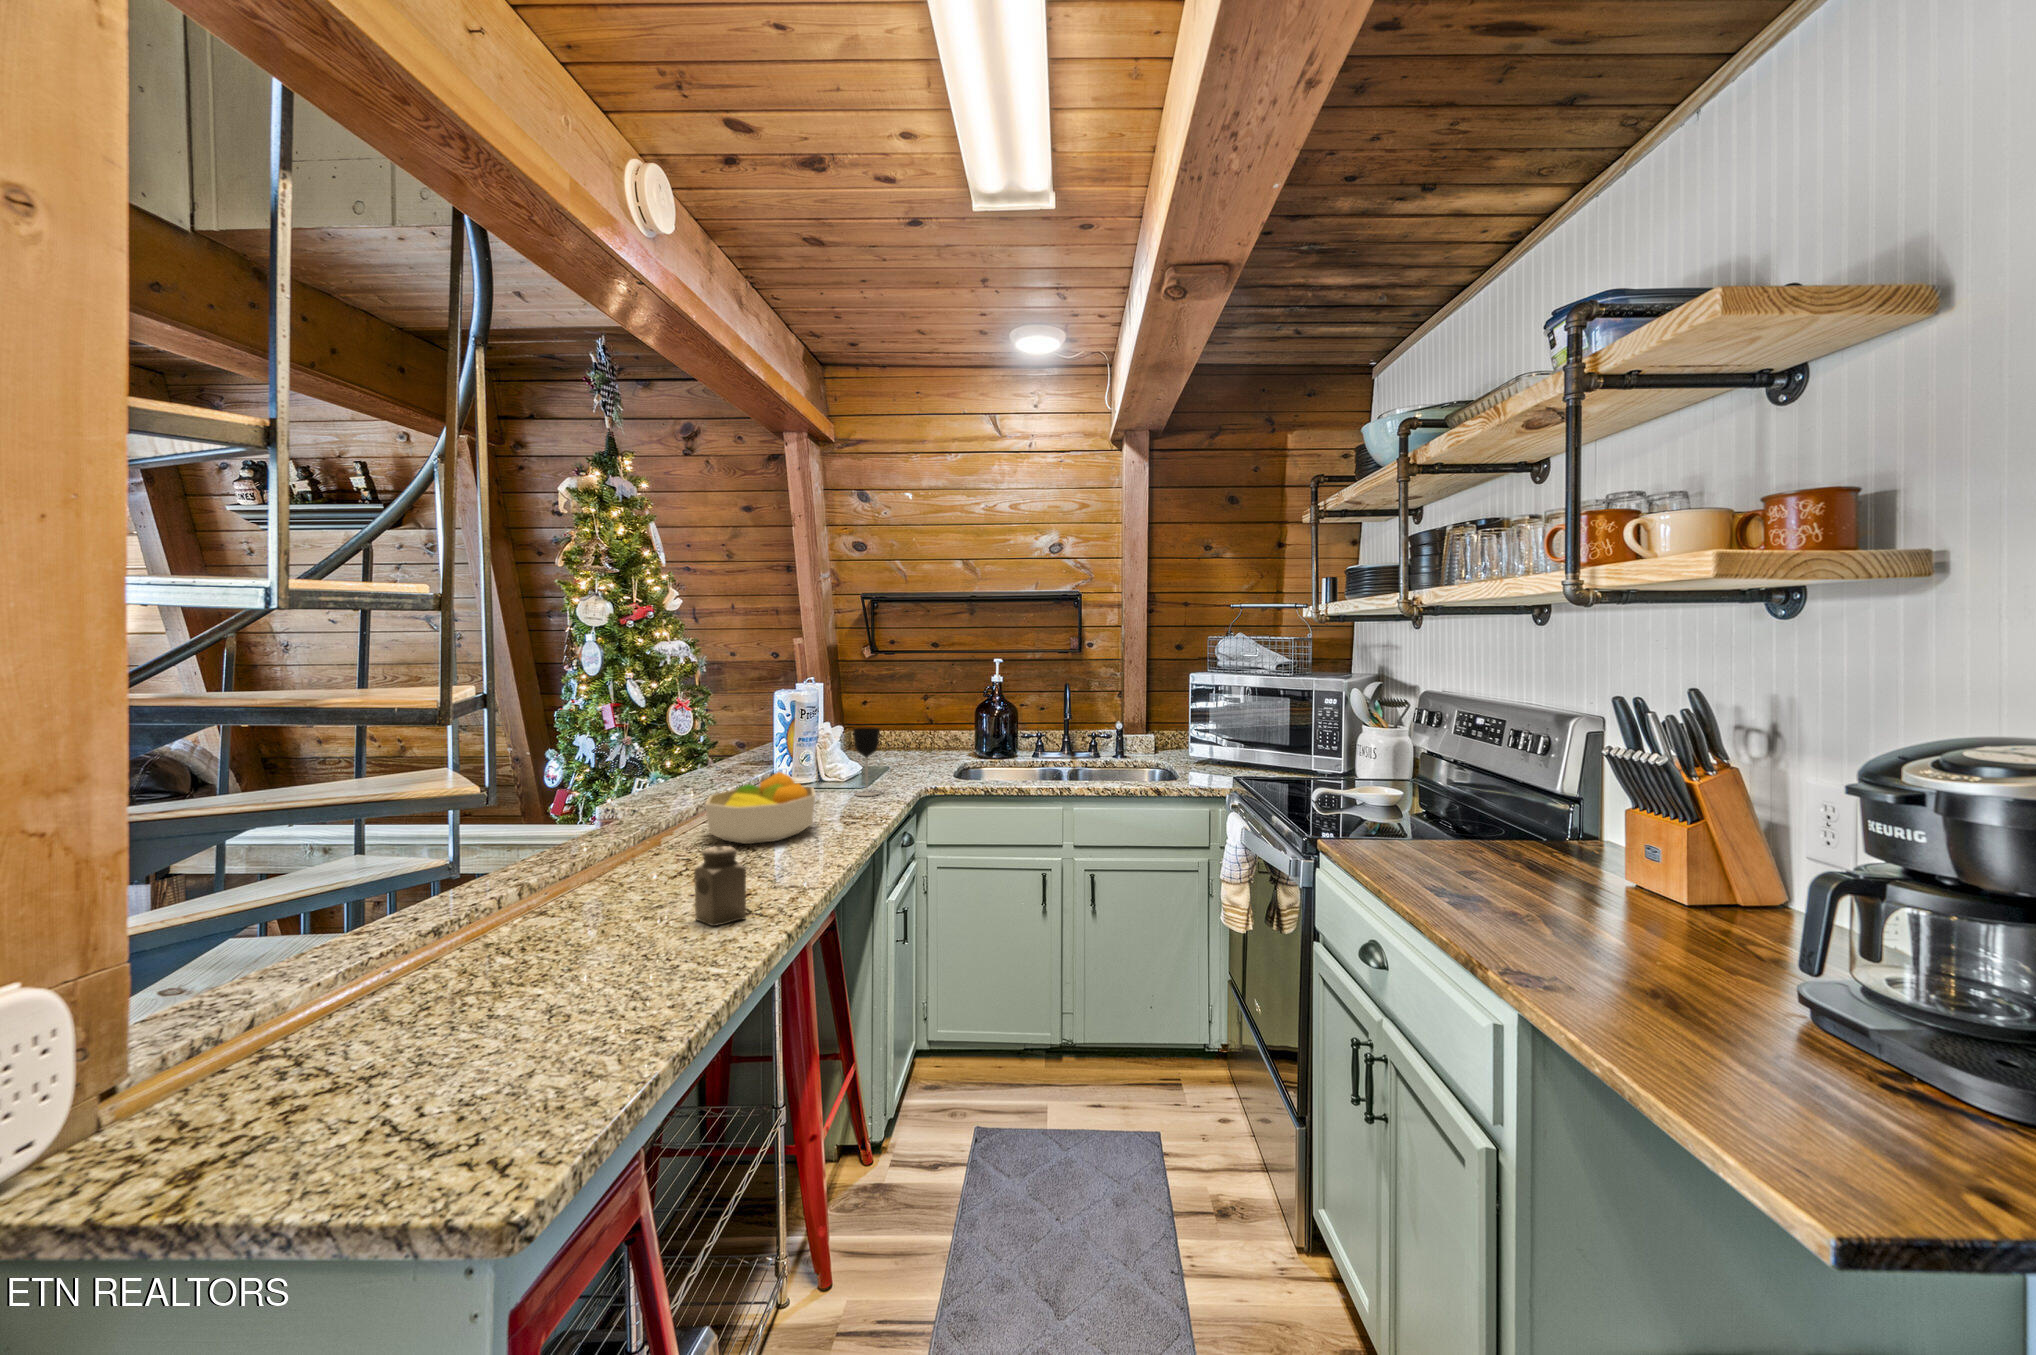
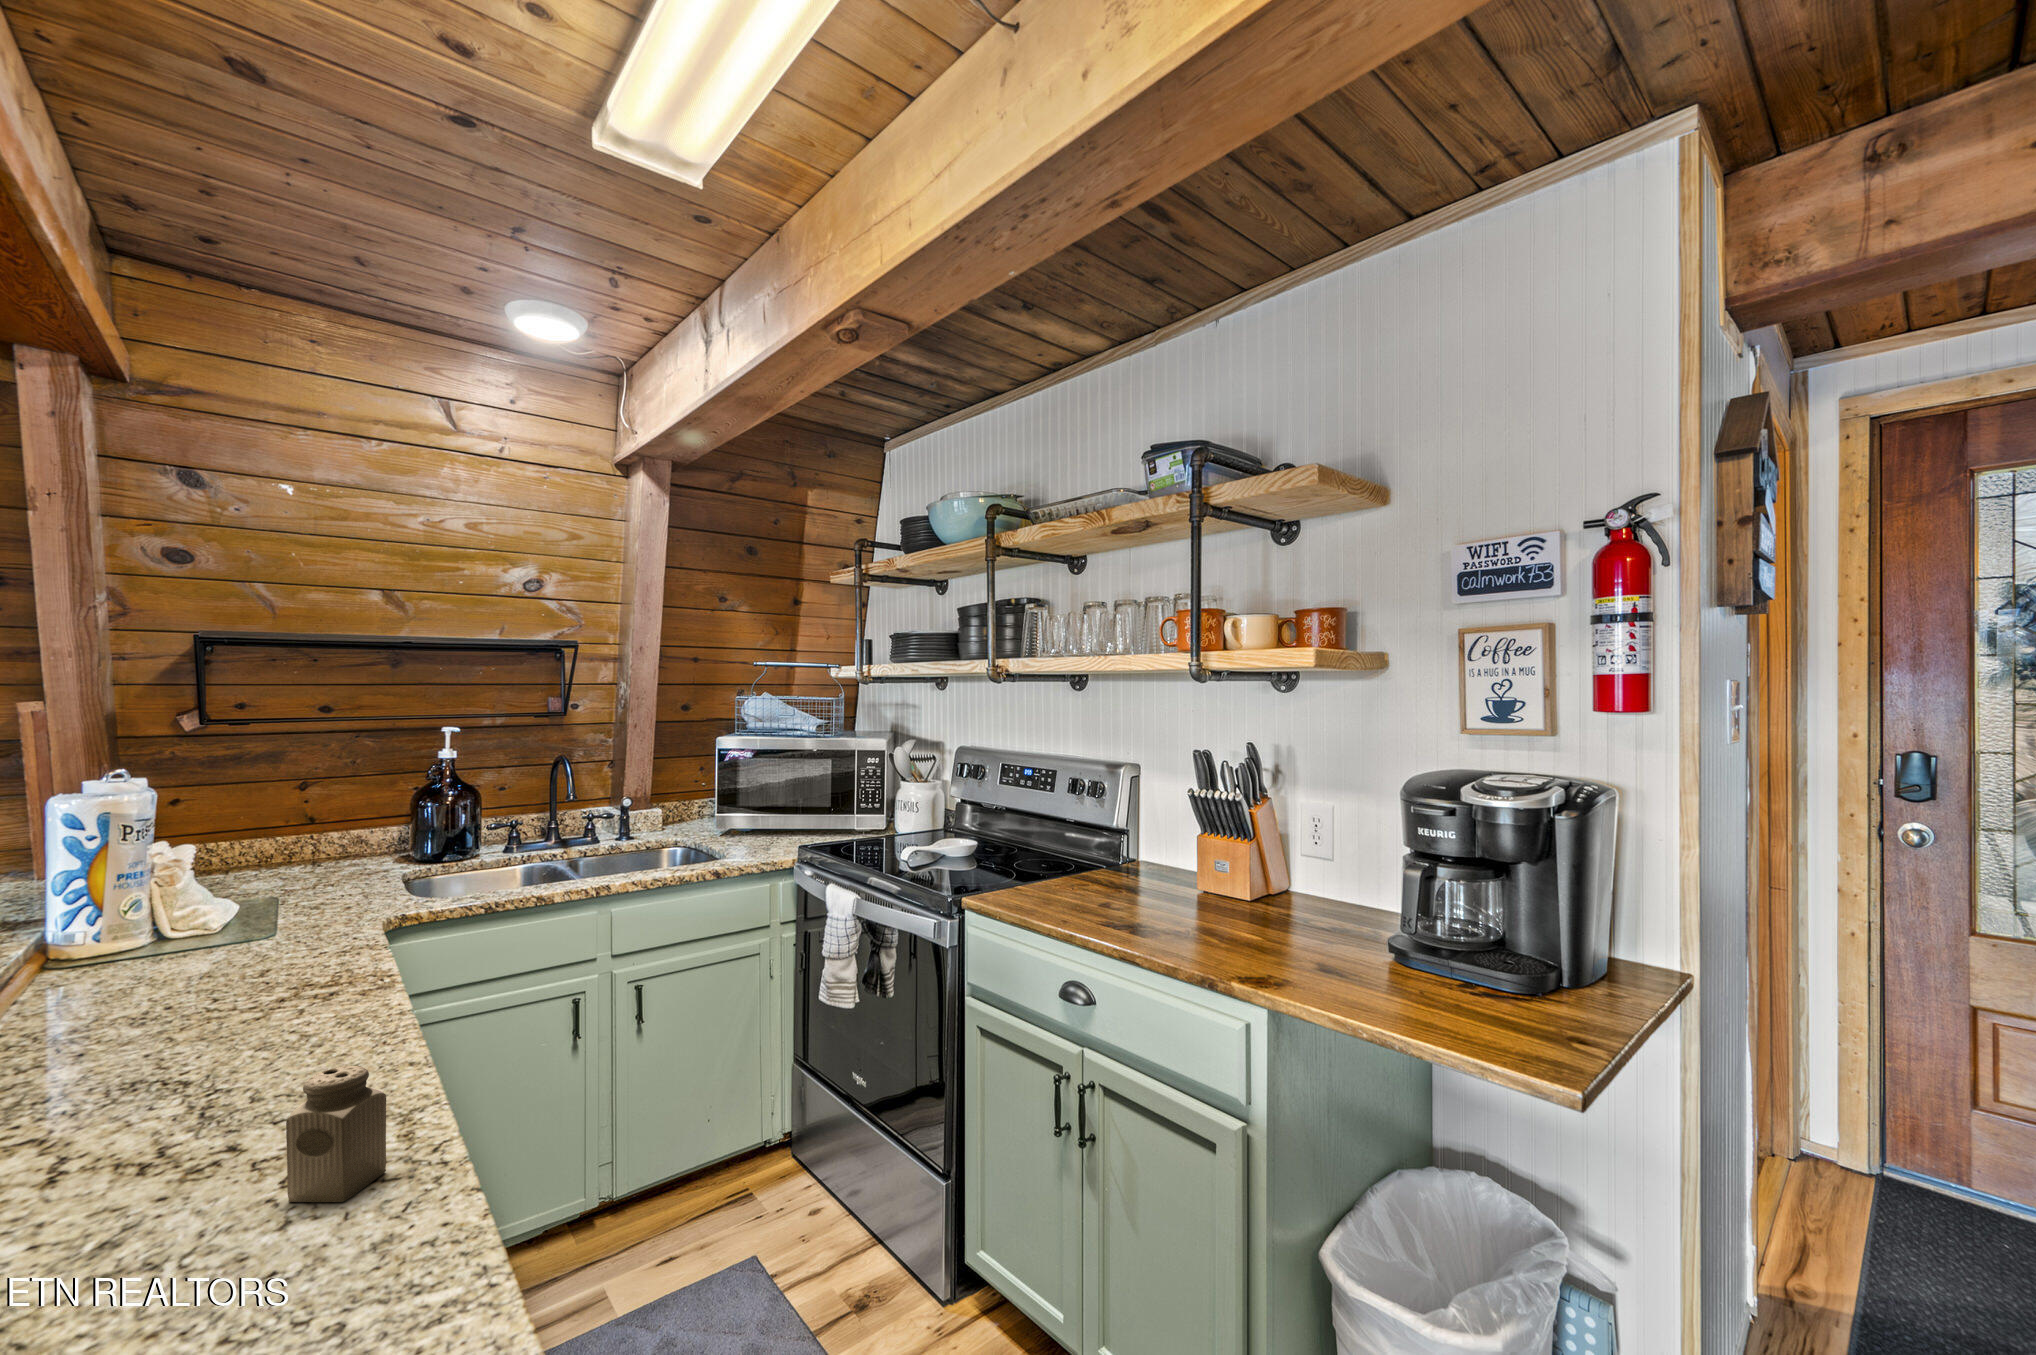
wine glass: present [853,727,880,796] -> none [287,837,336,939]
fruit bowl: present [705,772,815,844] -> none [88,927,313,1058]

